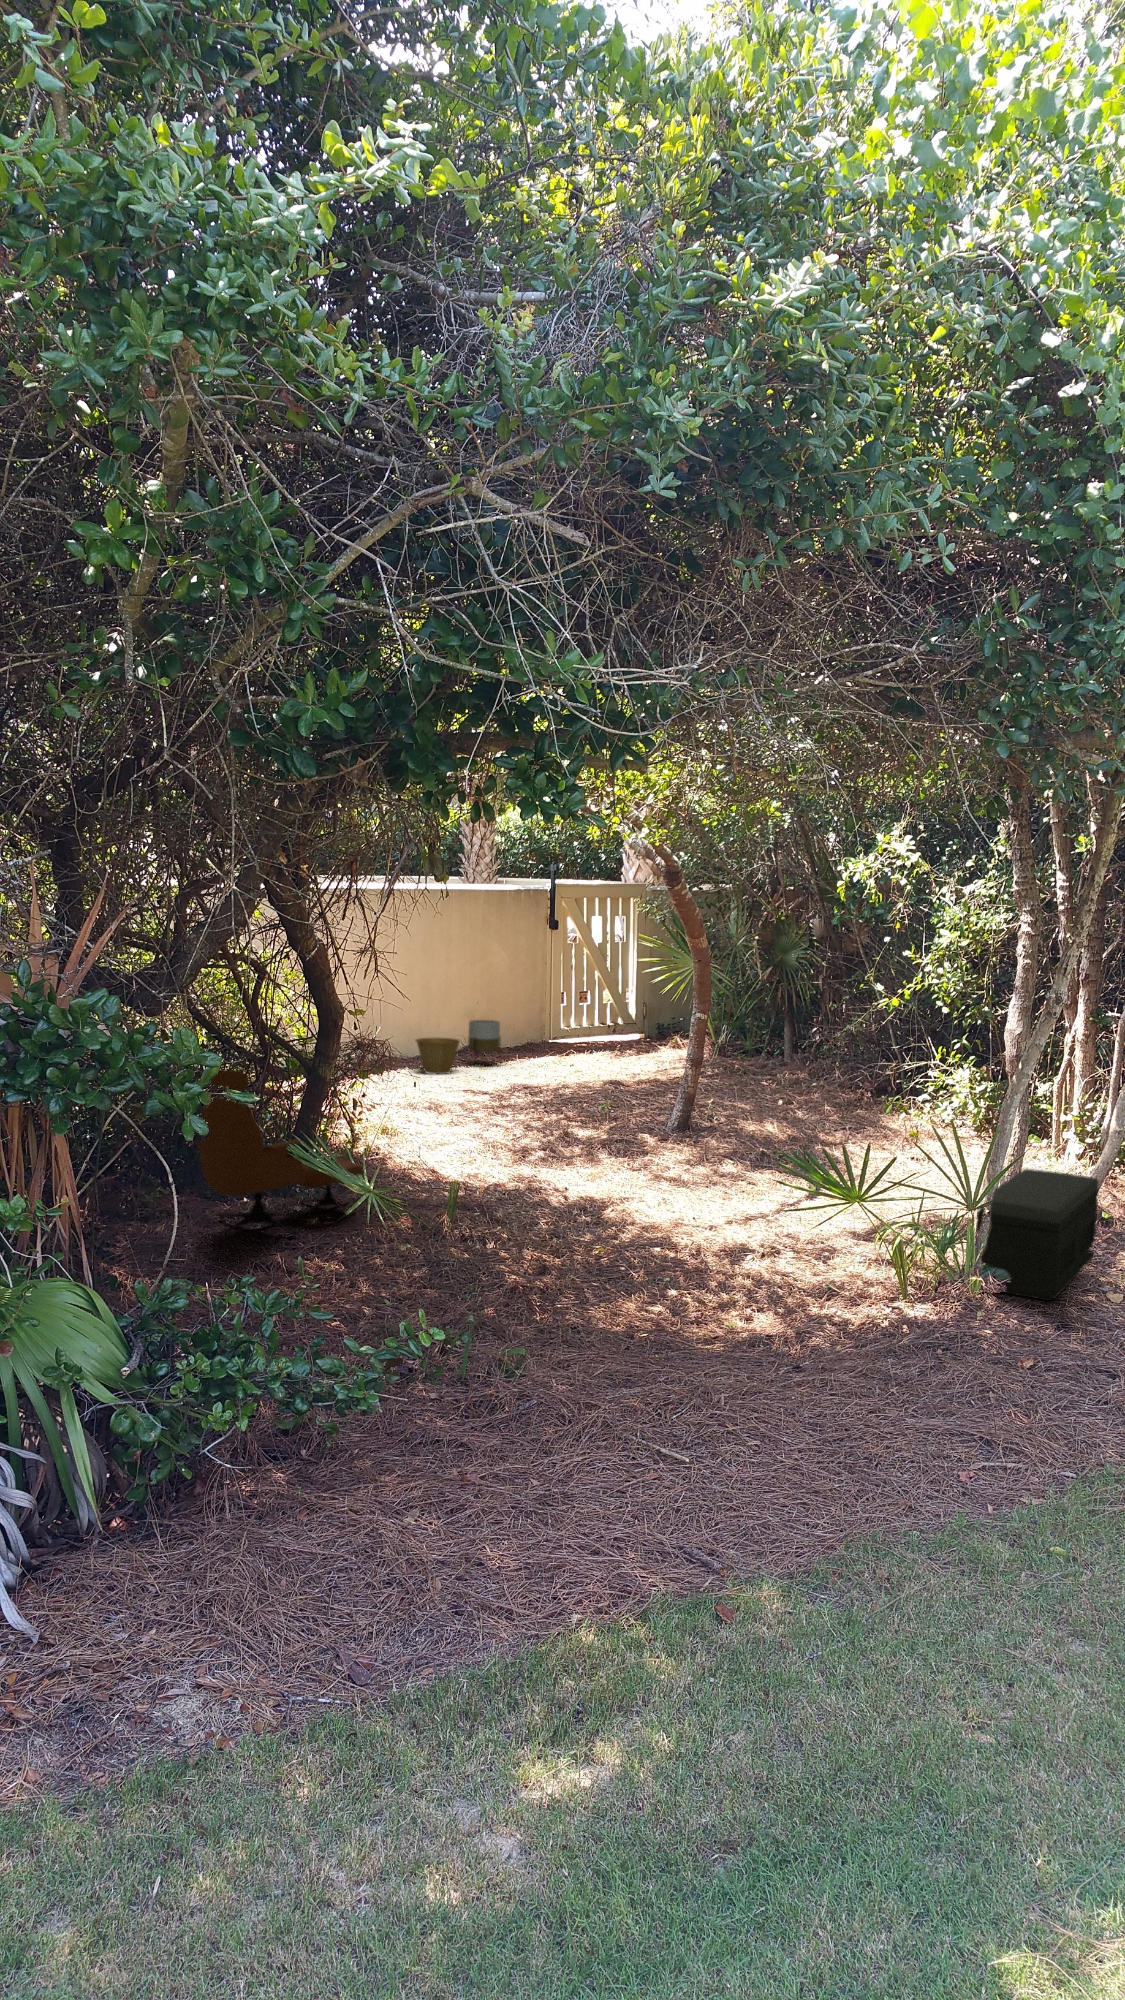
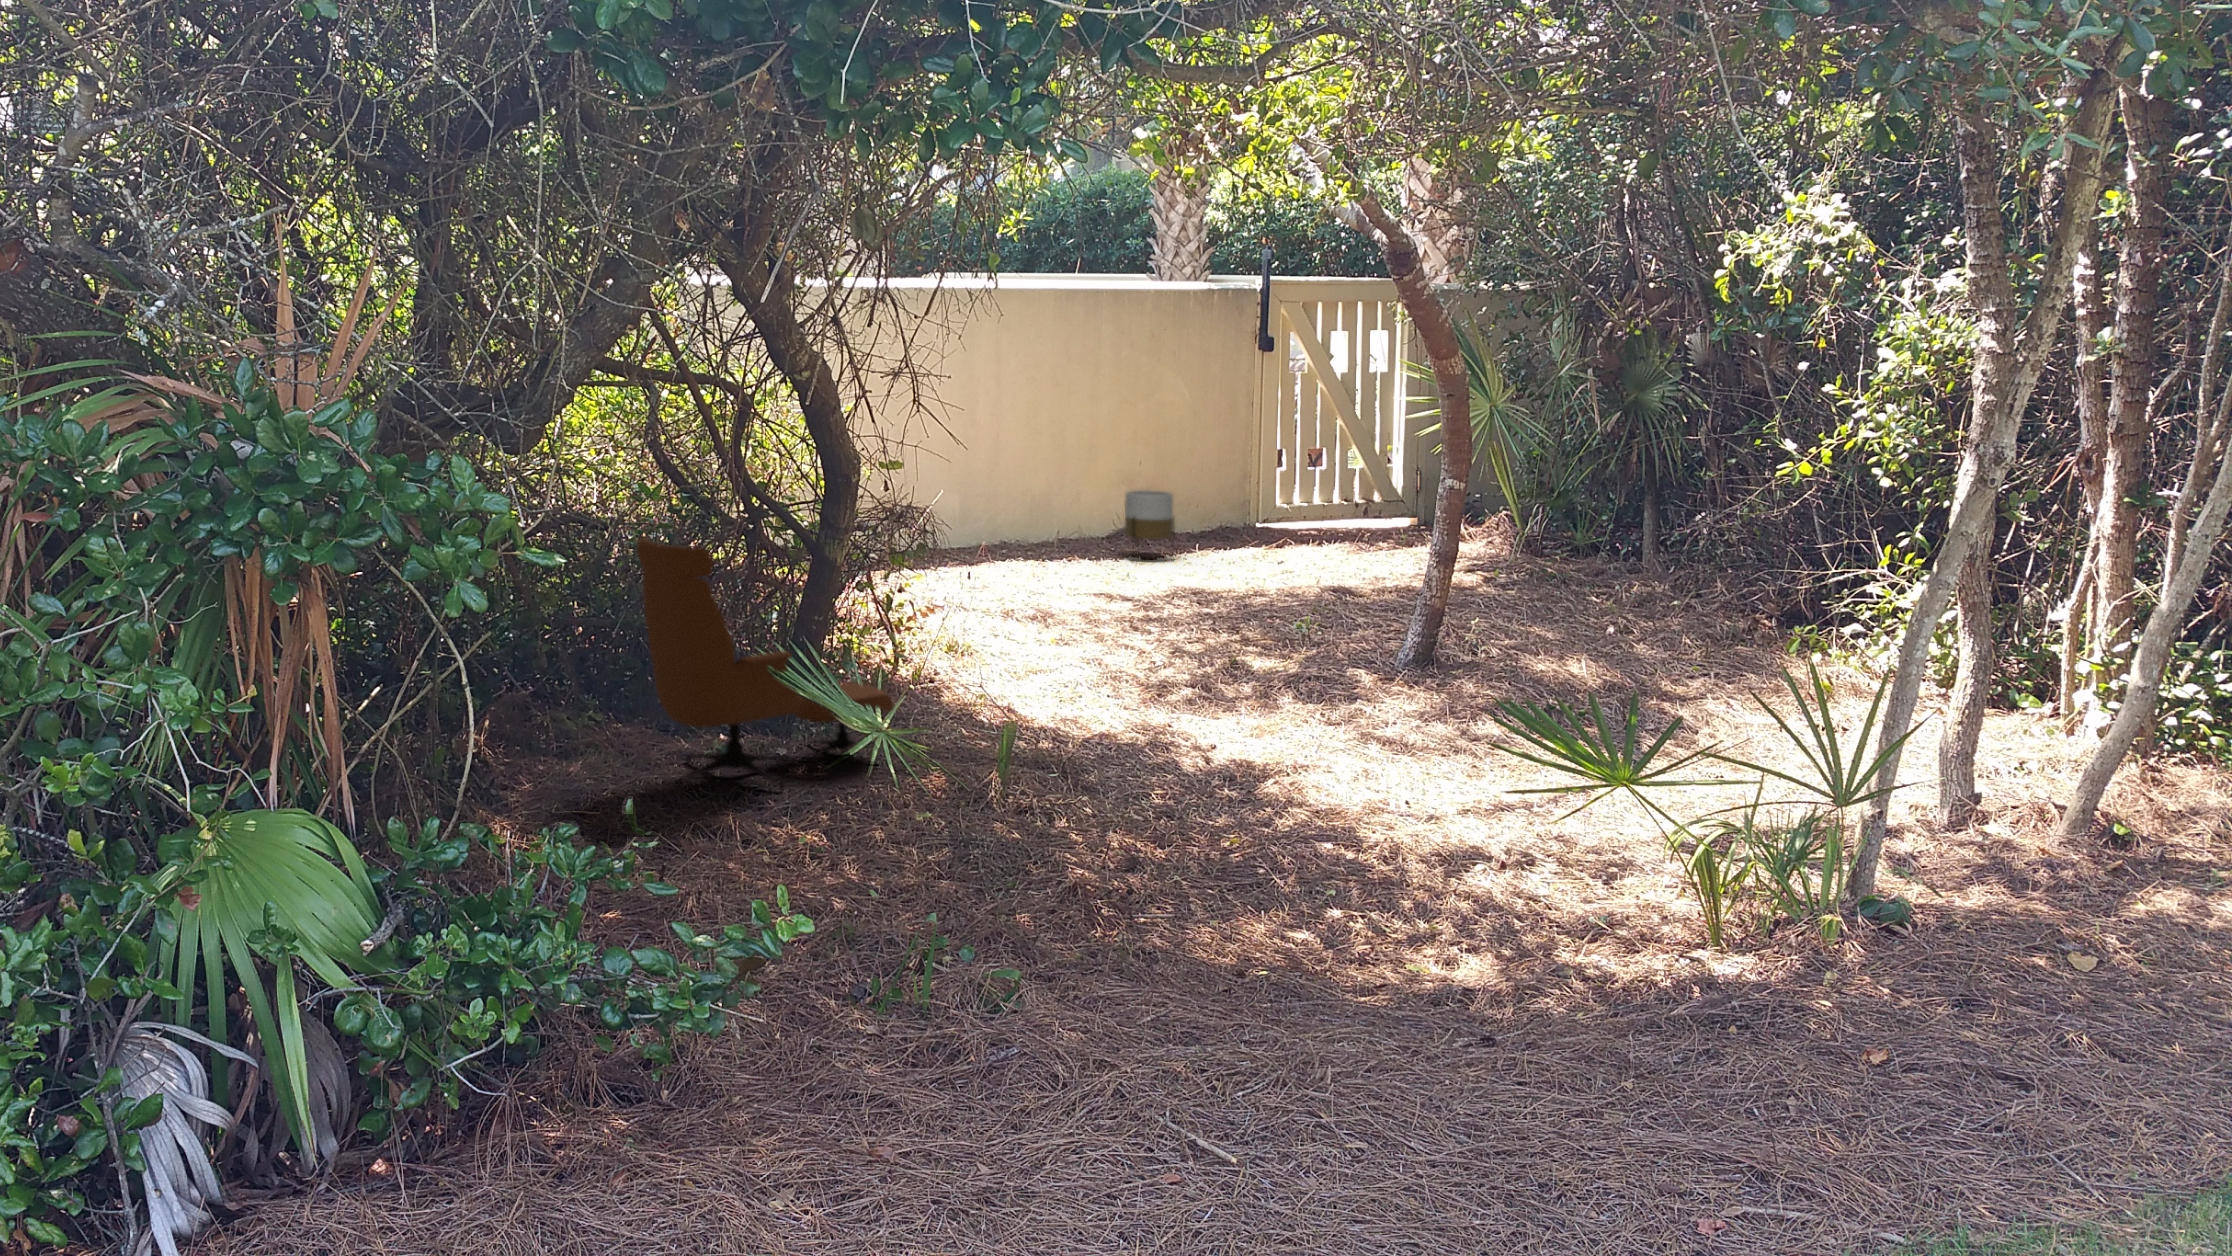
basket: present [416,1038,459,1074] -> none [1040,516,1108,571]
storage bench: present [976,1169,1098,1301] -> none [1847,748,2108,971]

